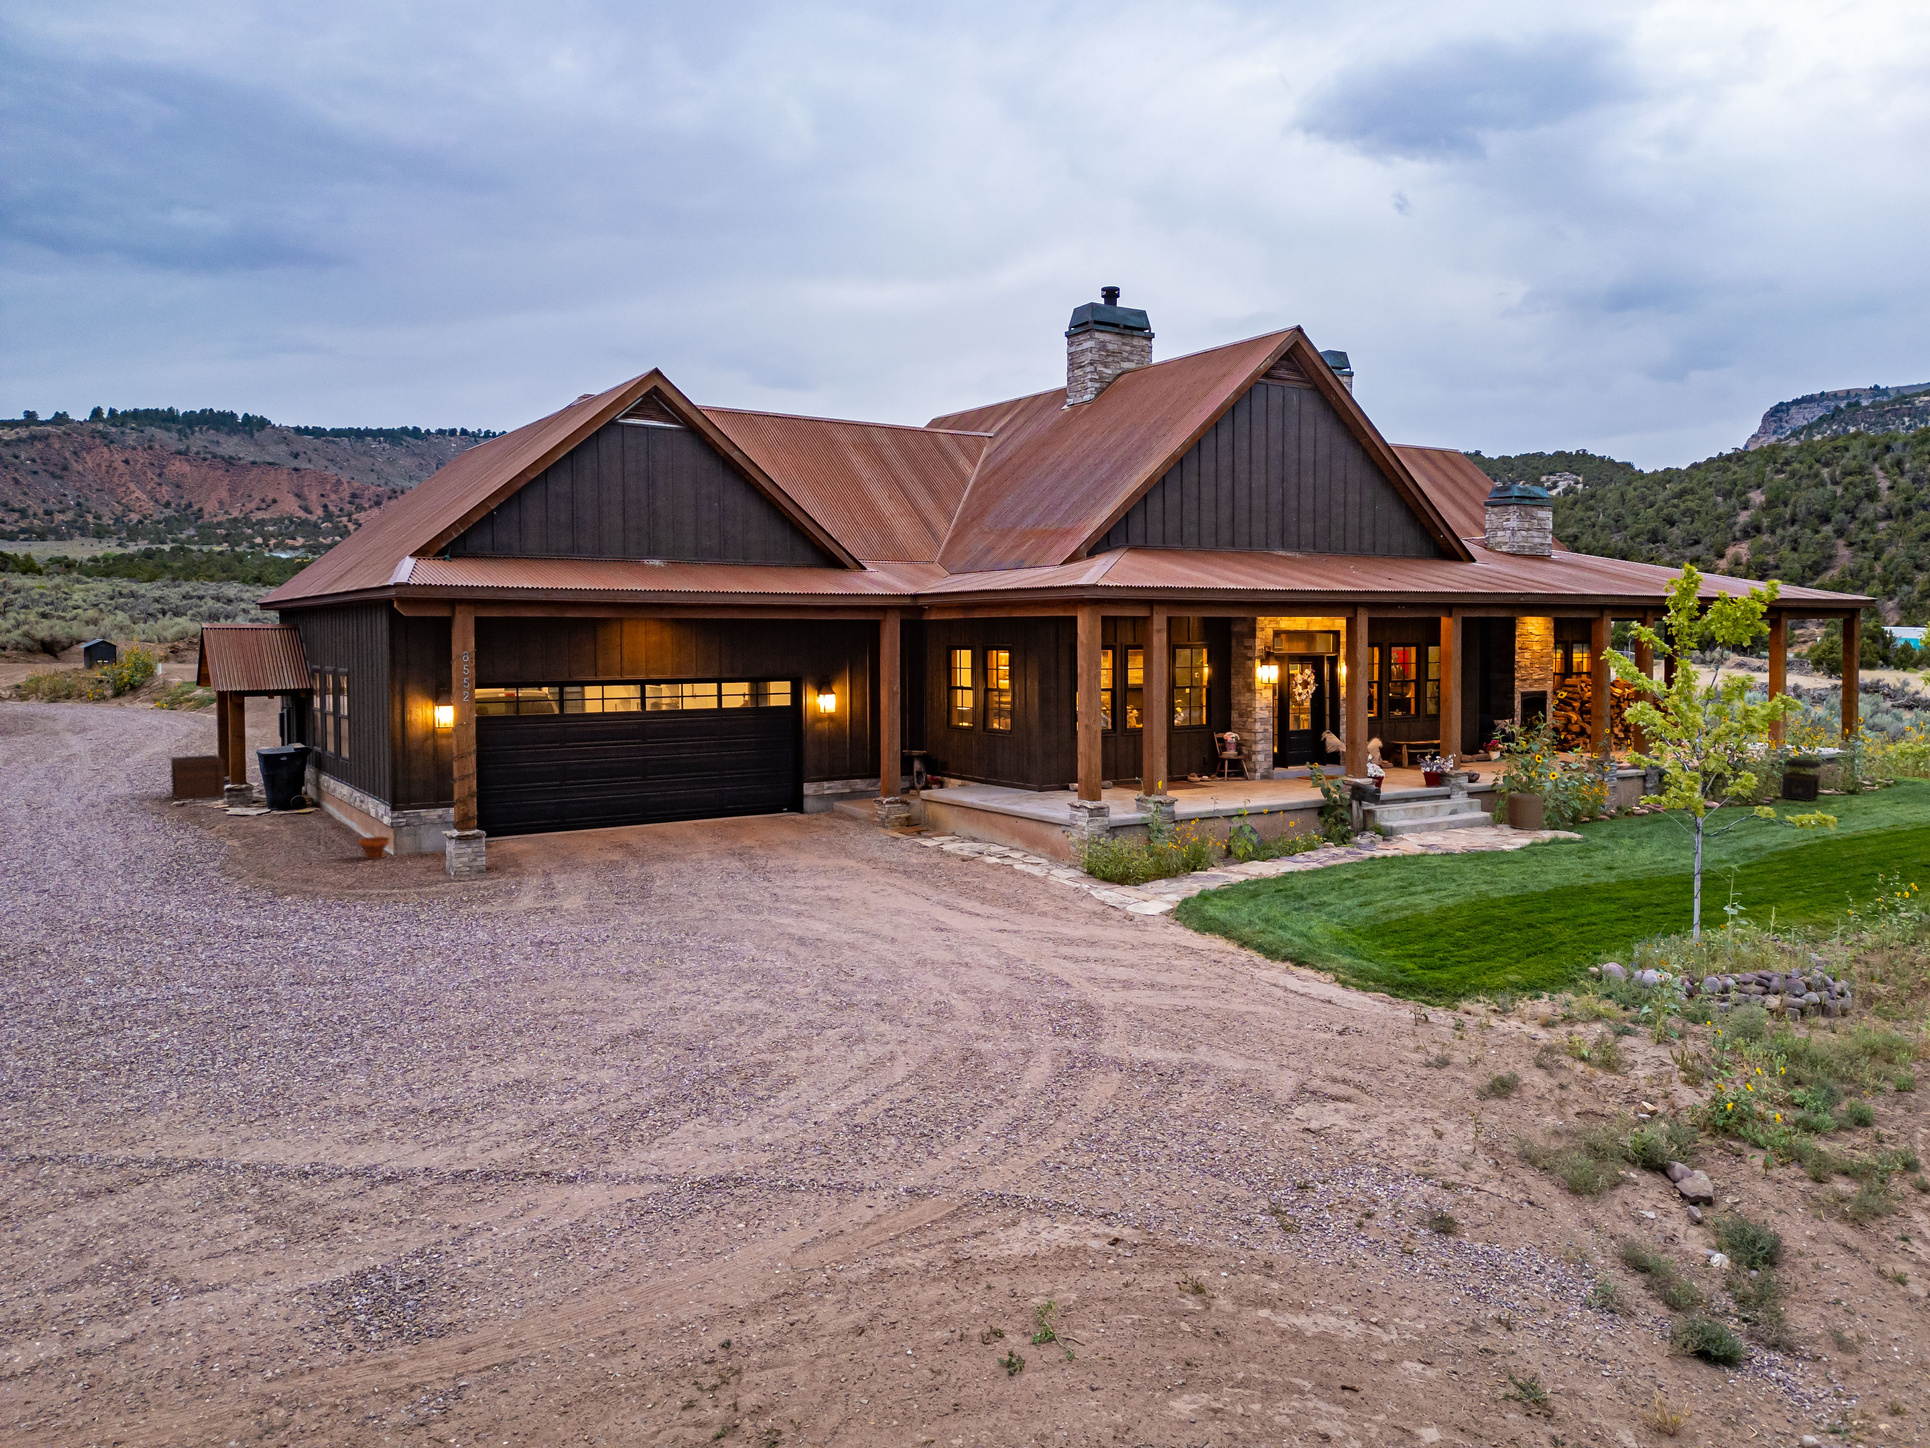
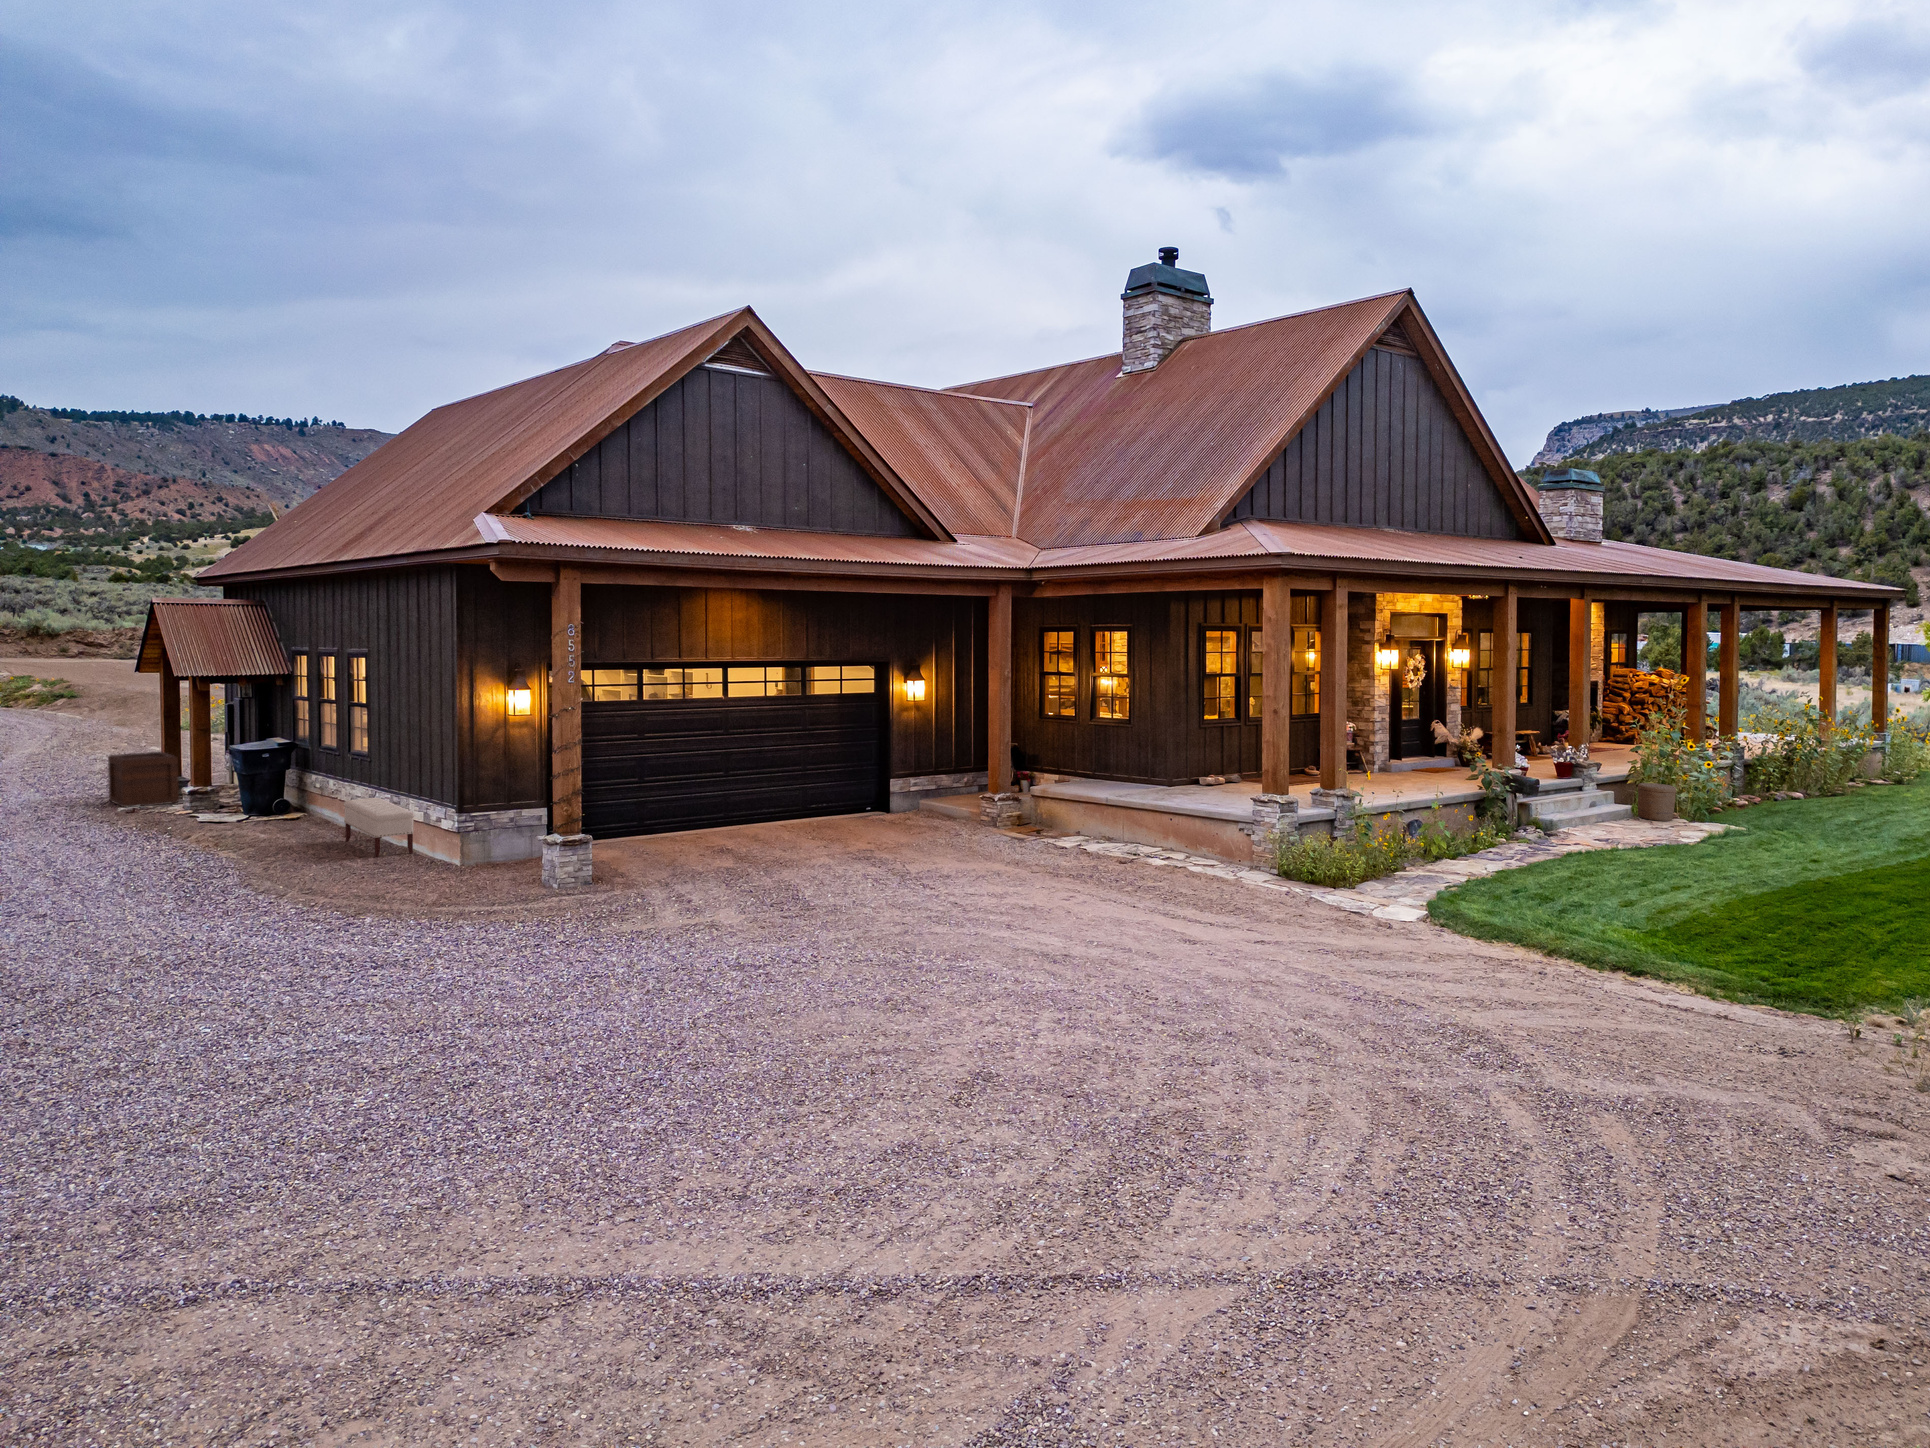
toolbox: present [1781,759,1821,801] -> none [1847,747,1886,789]
bench: none [322,795,369,845] -> present [344,798,414,857]
planter: present [358,836,391,859] -> none [422,846,461,874]

